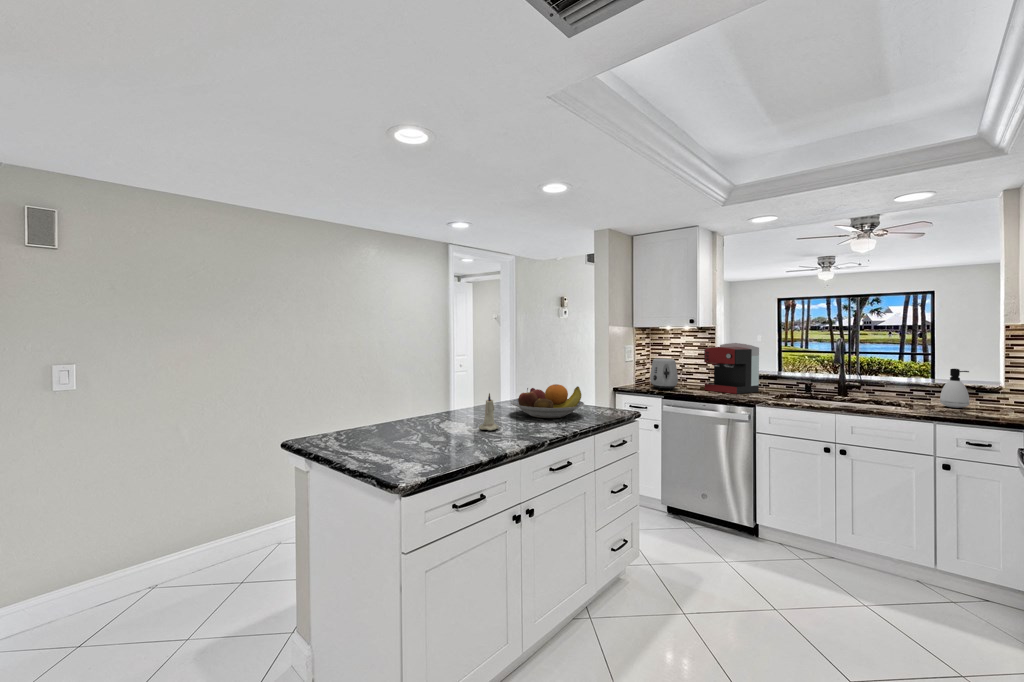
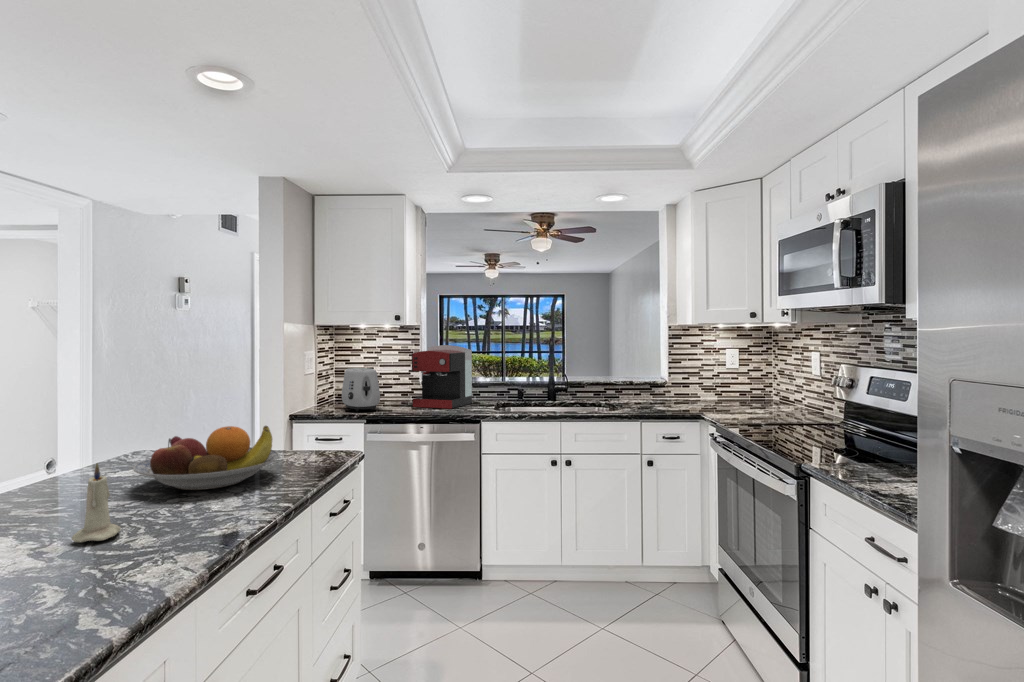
soap dispenser: present [940,369,970,408] -> none [631,366,652,404]

